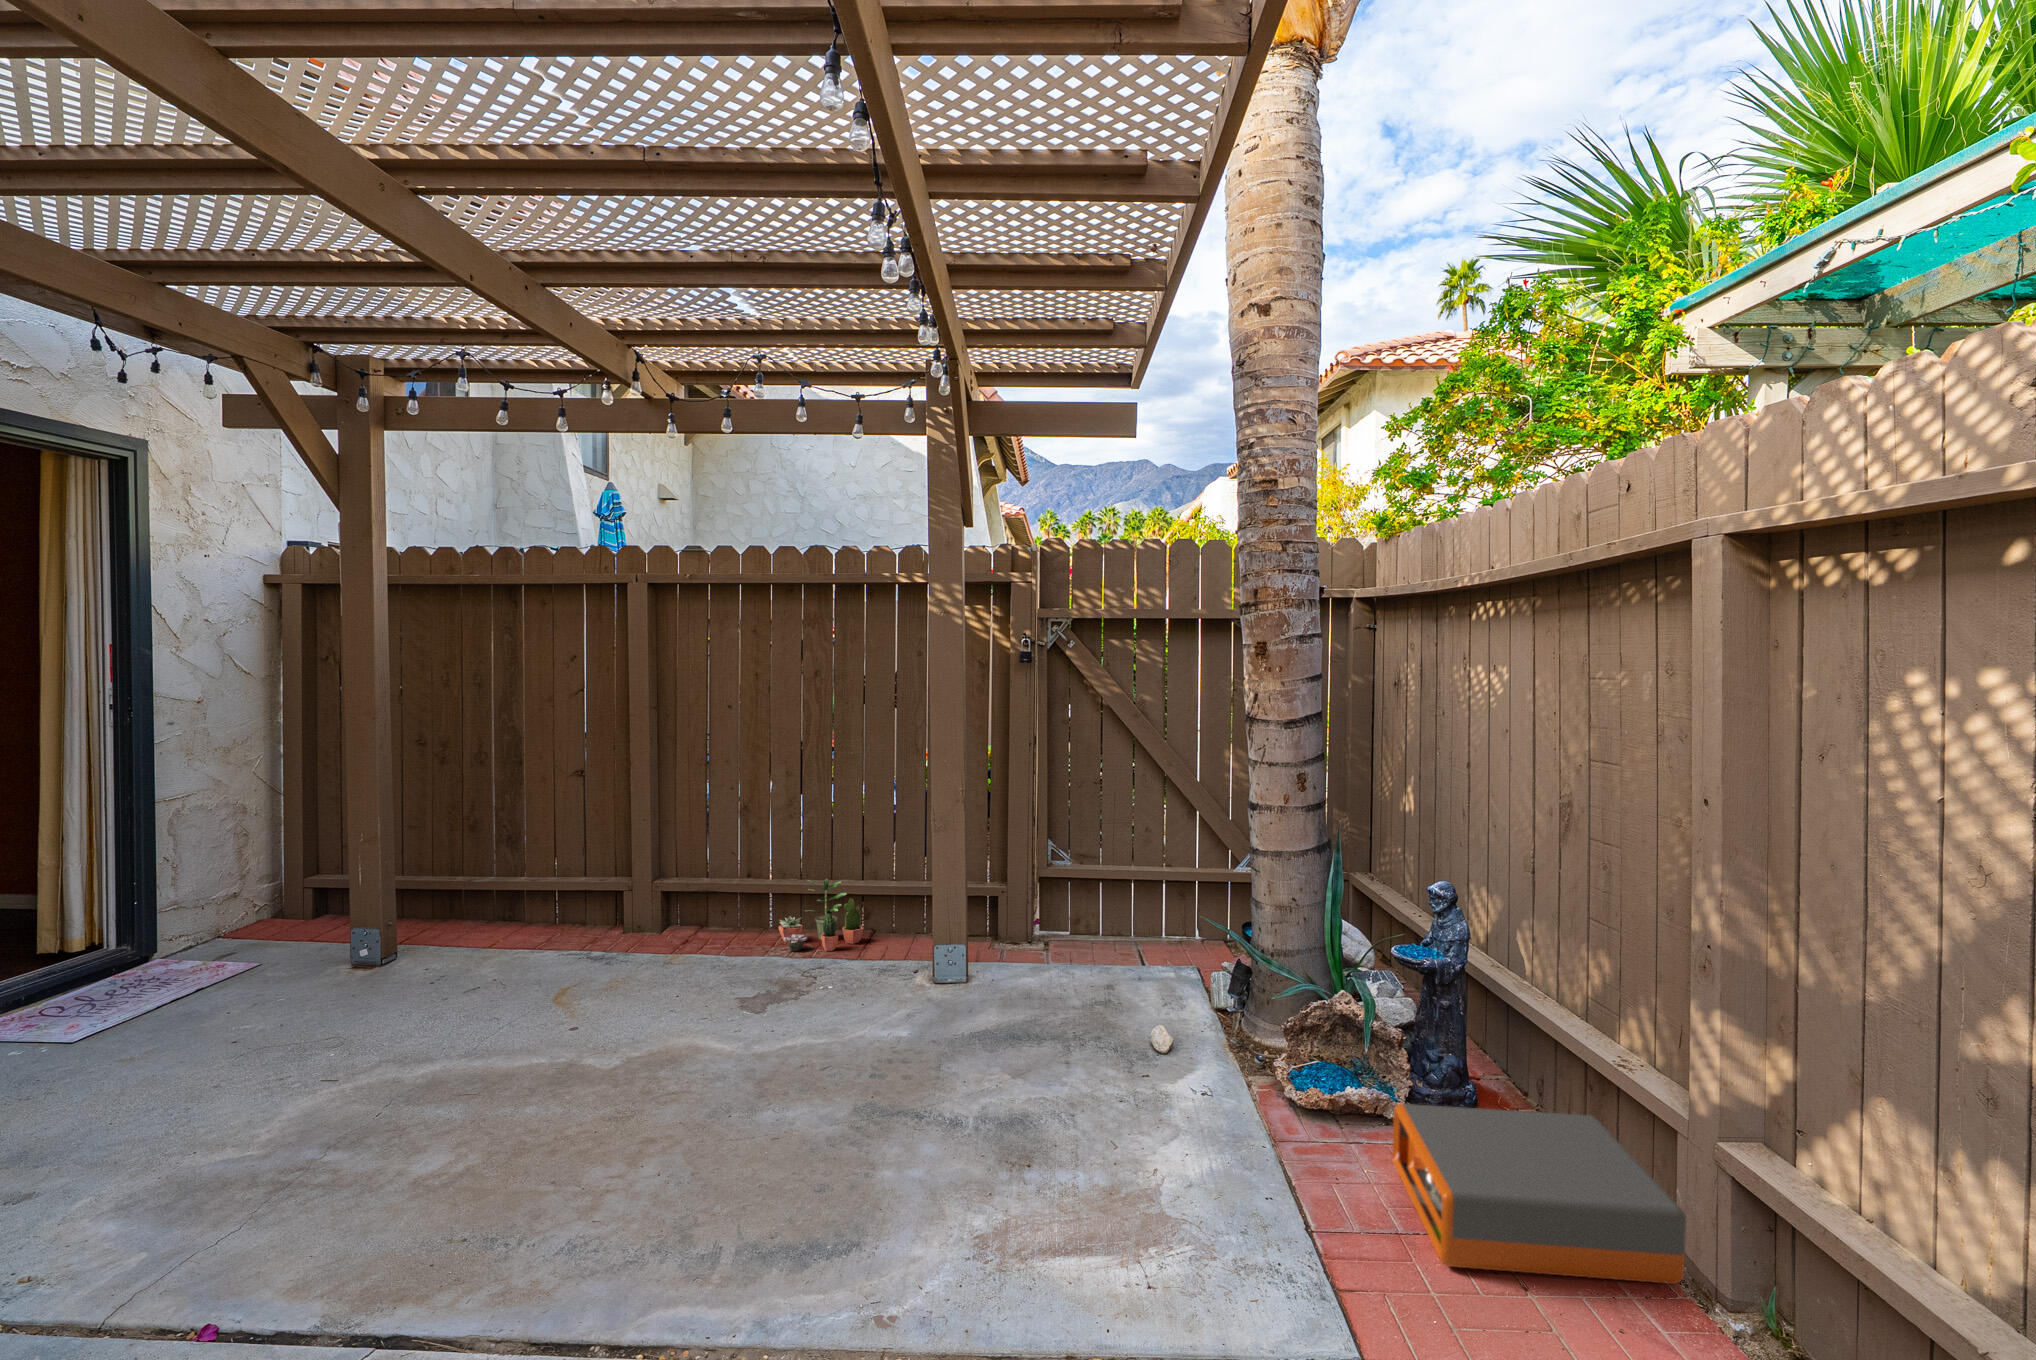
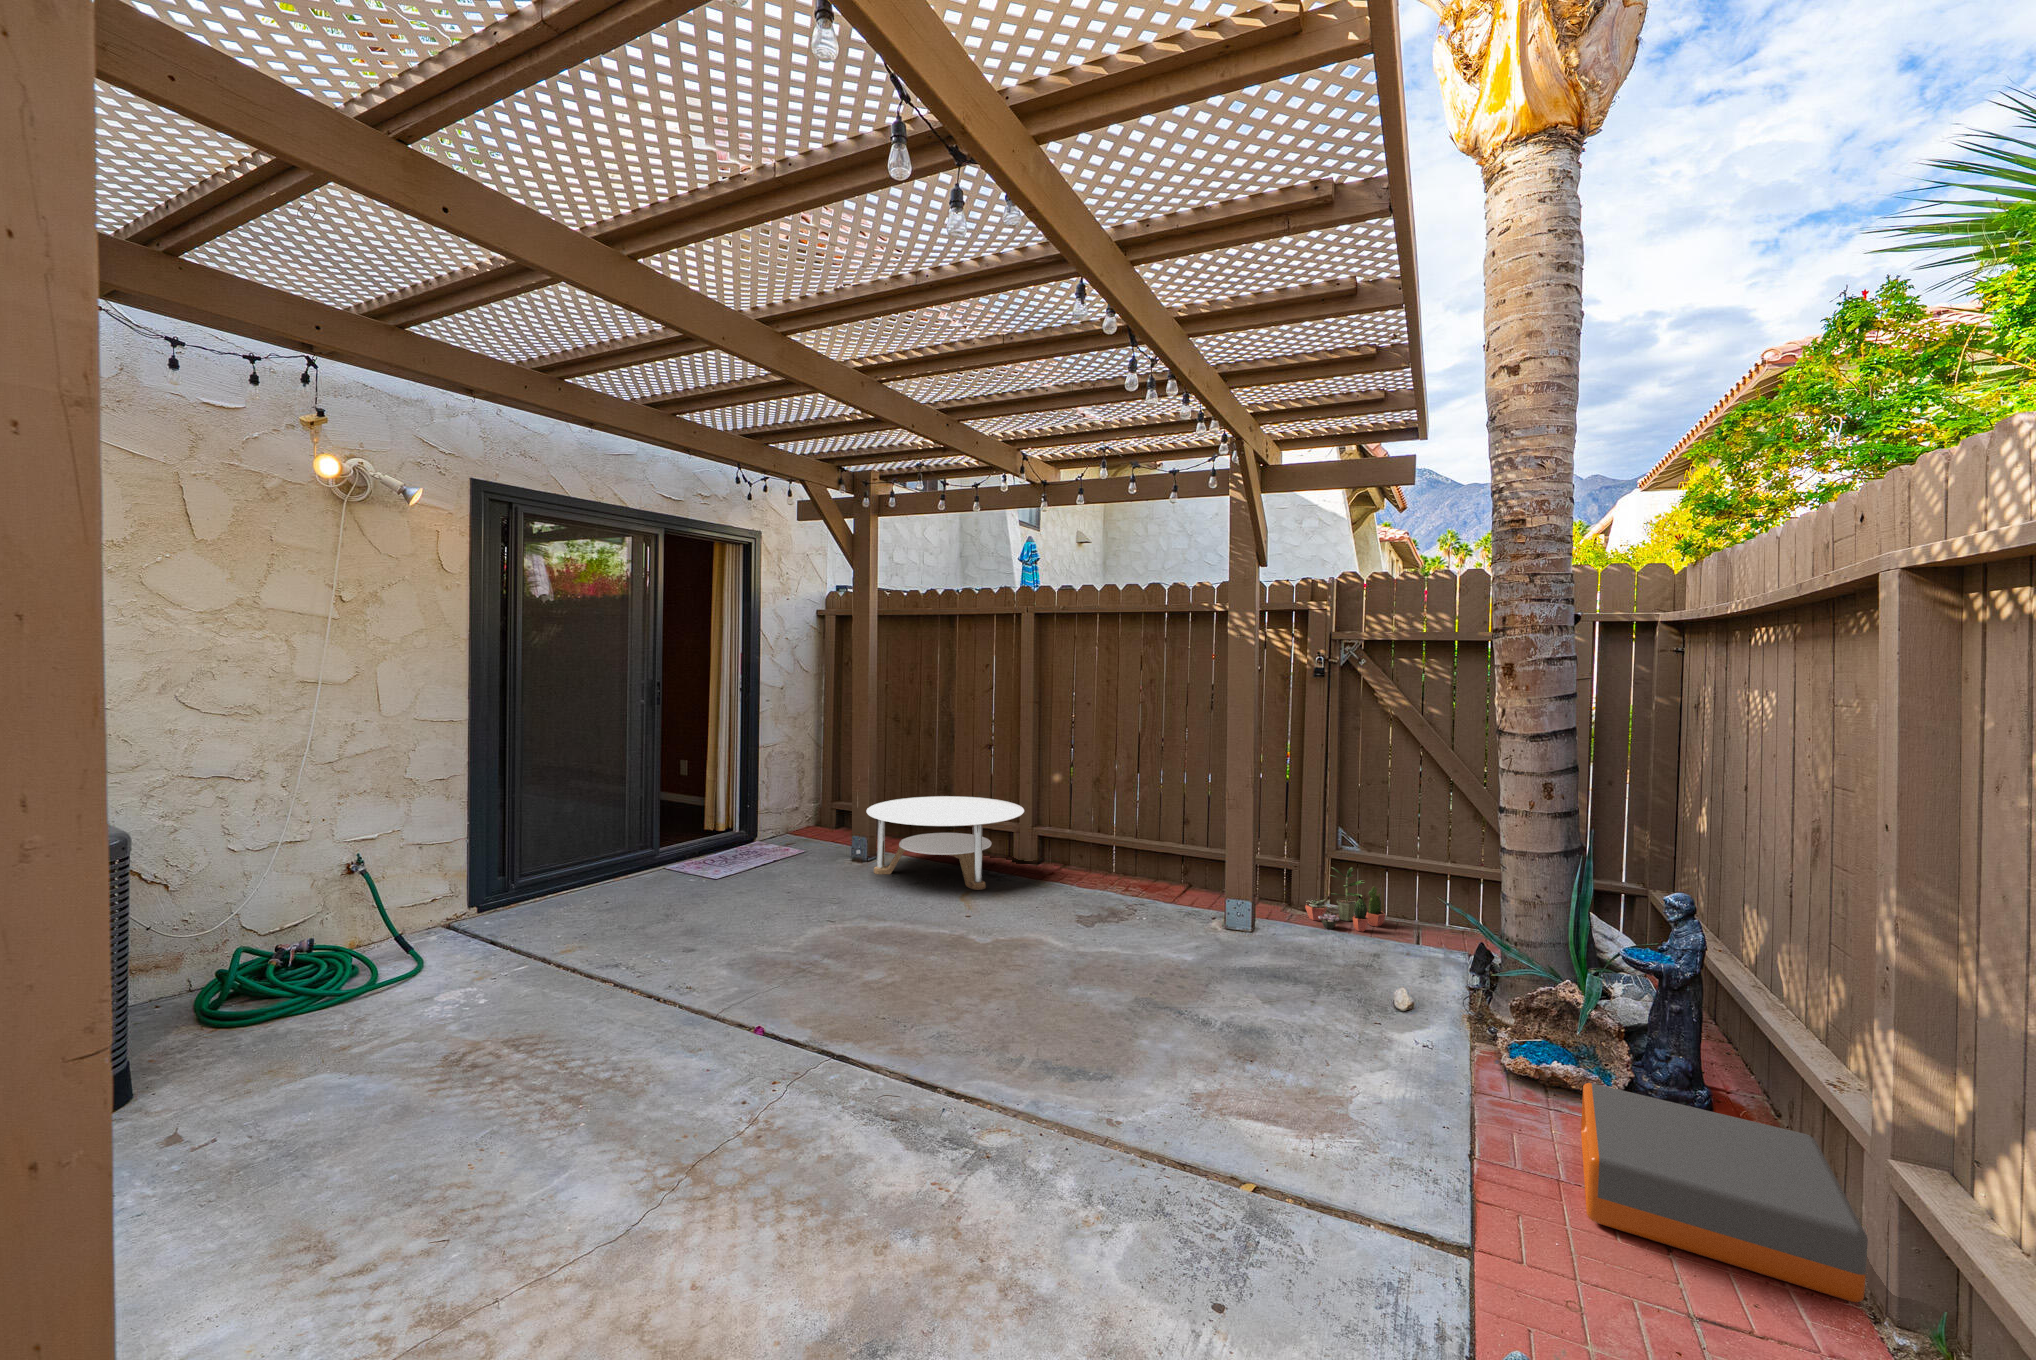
round table: none [378,845,637,979] -> present [867,796,1024,890]
potted plant: present [779,878,863,951] -> present [1305,867,1385,932]

